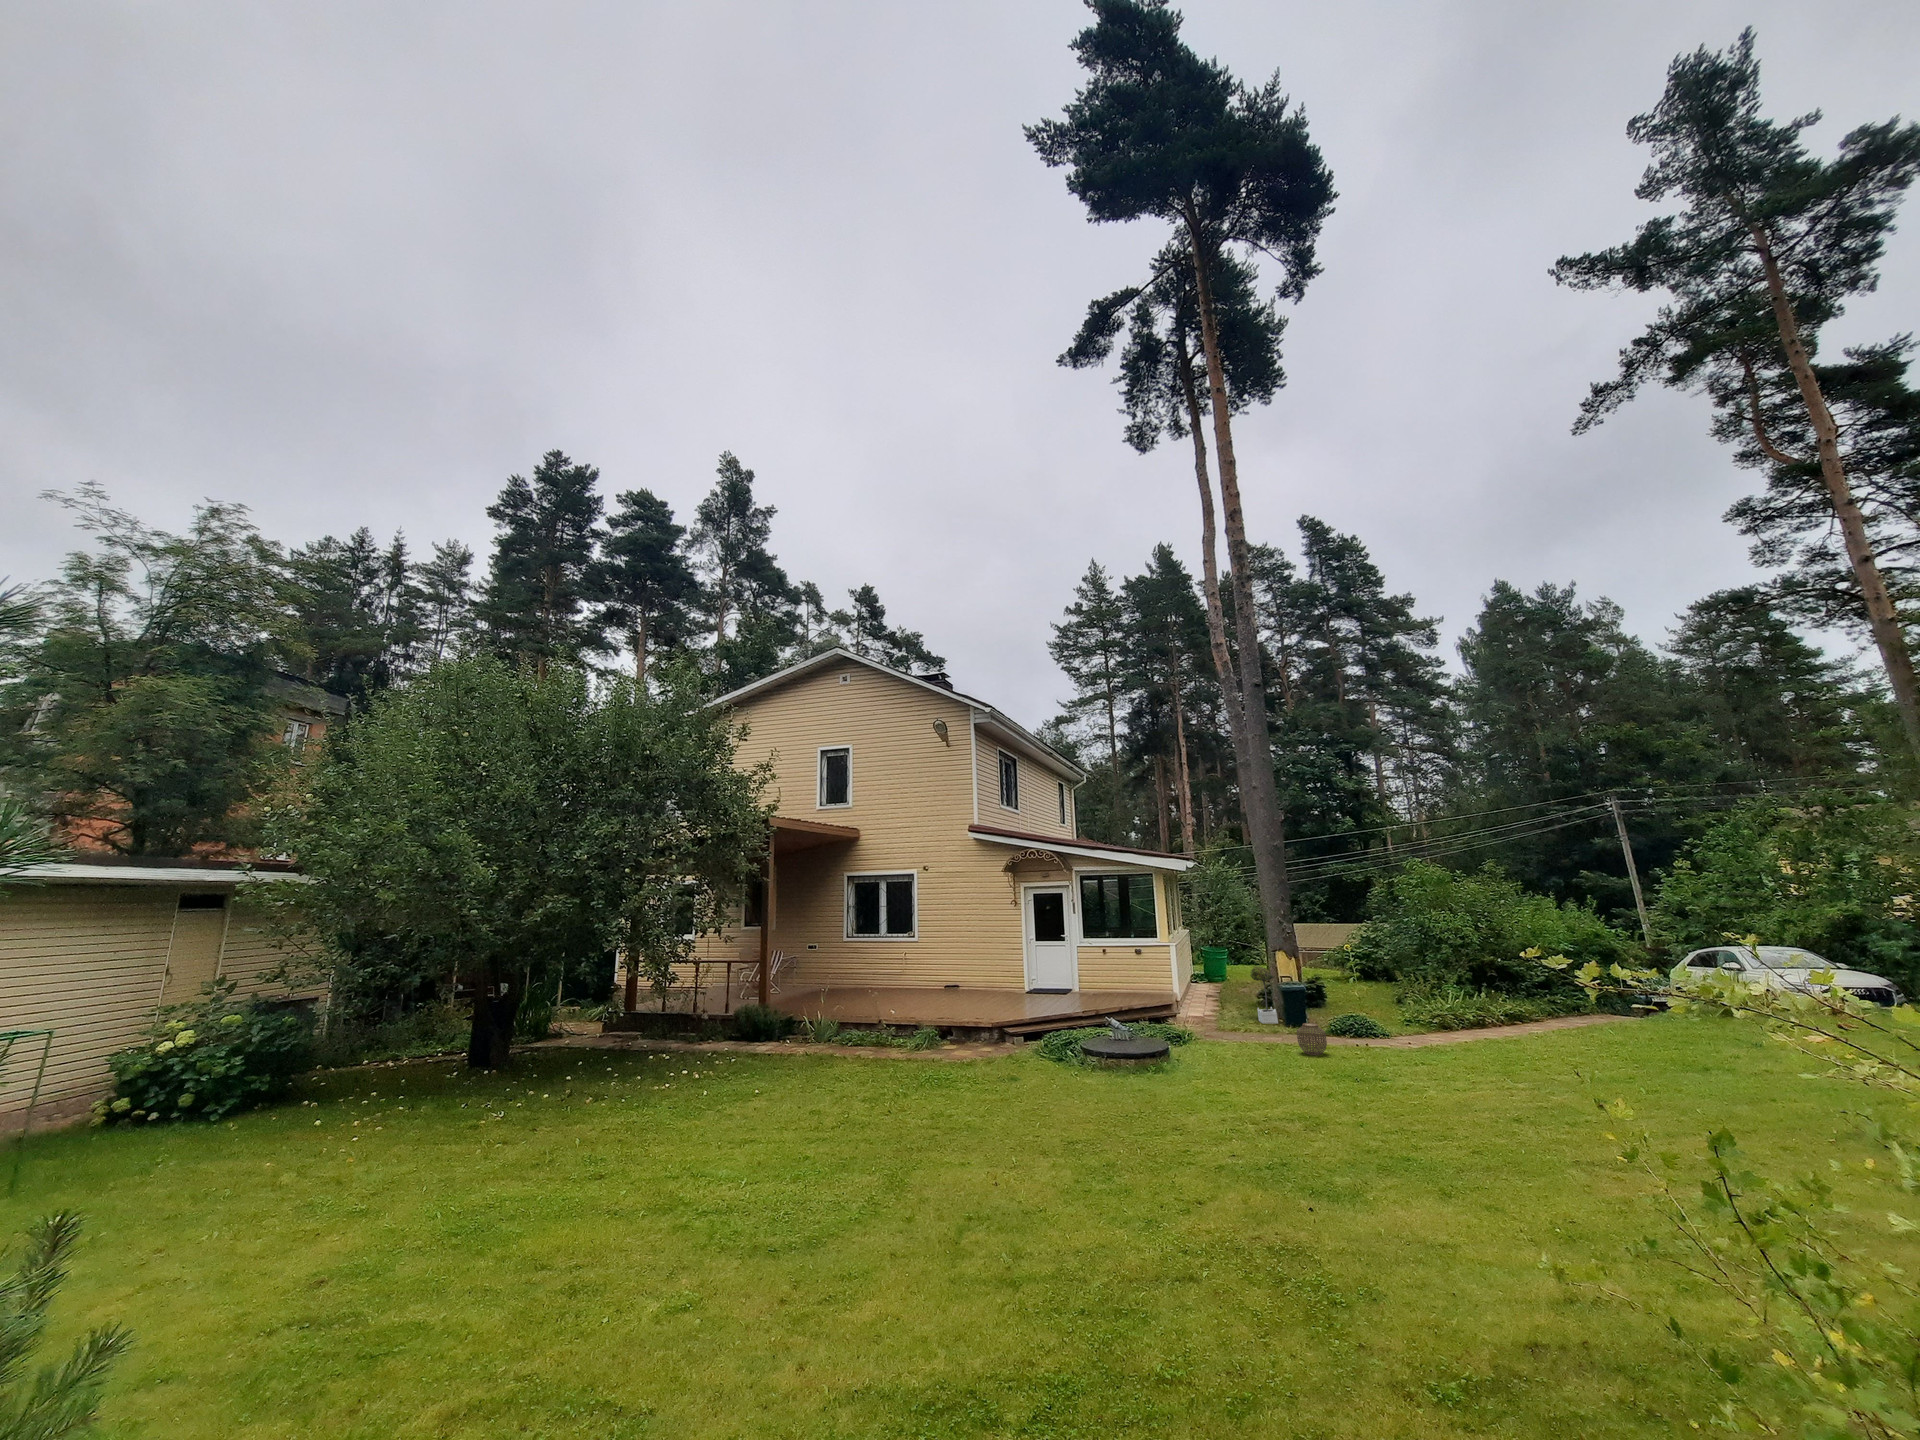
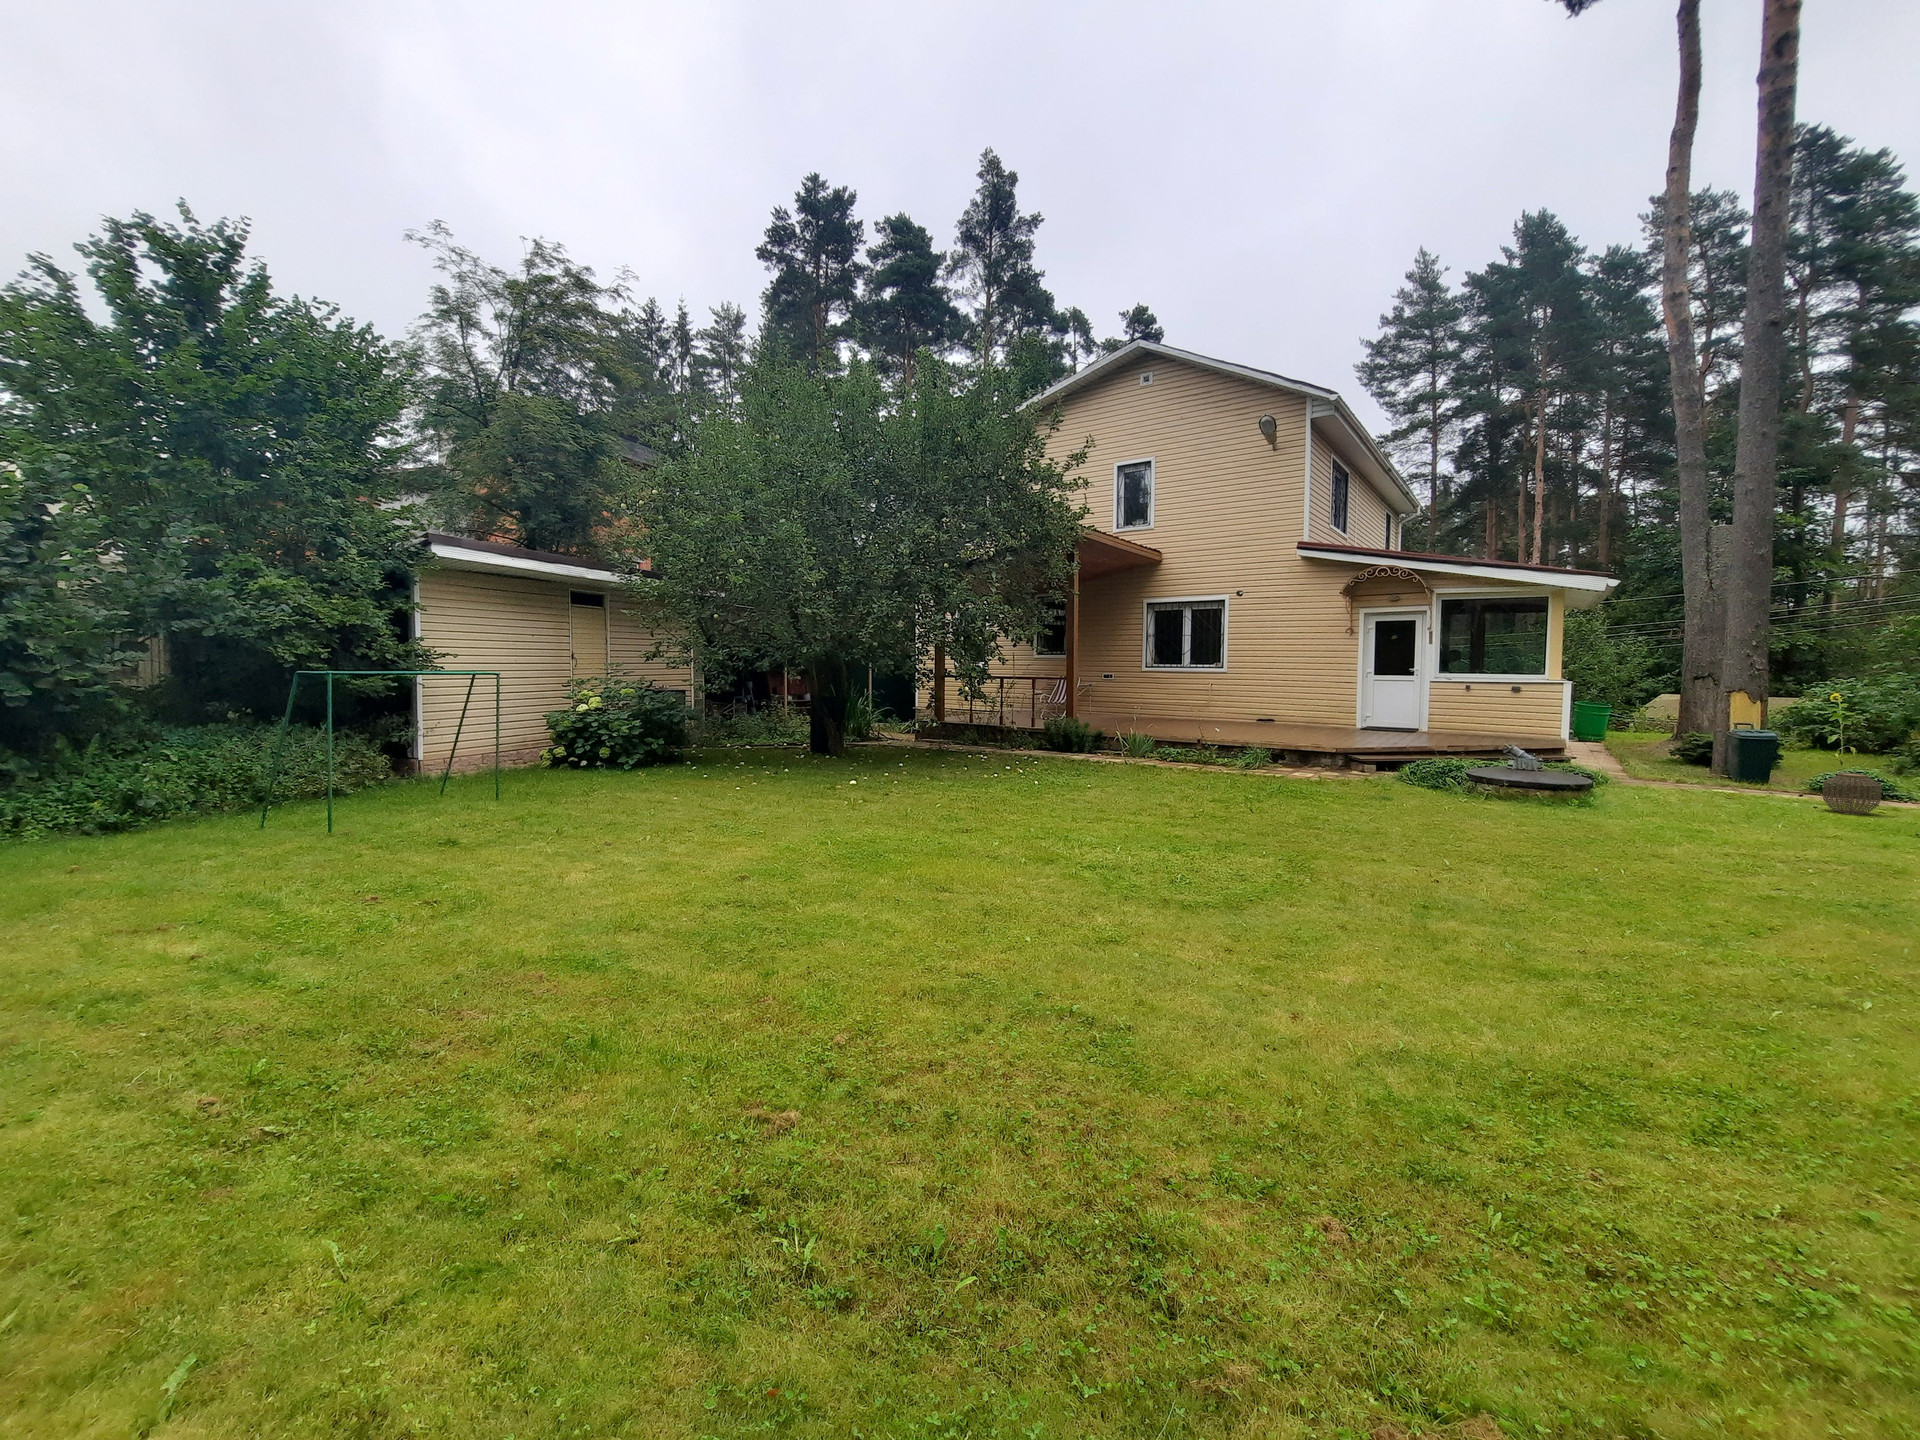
potted tree: present [1250,966,1278,1024] -> none [1702,710,1744,783]

